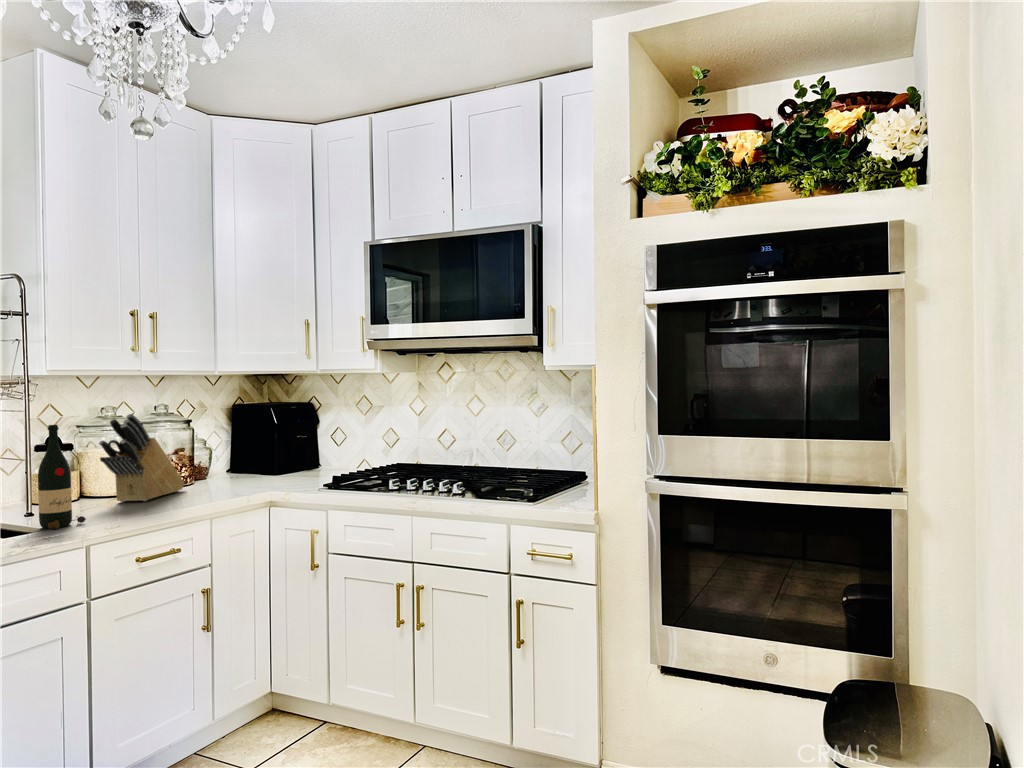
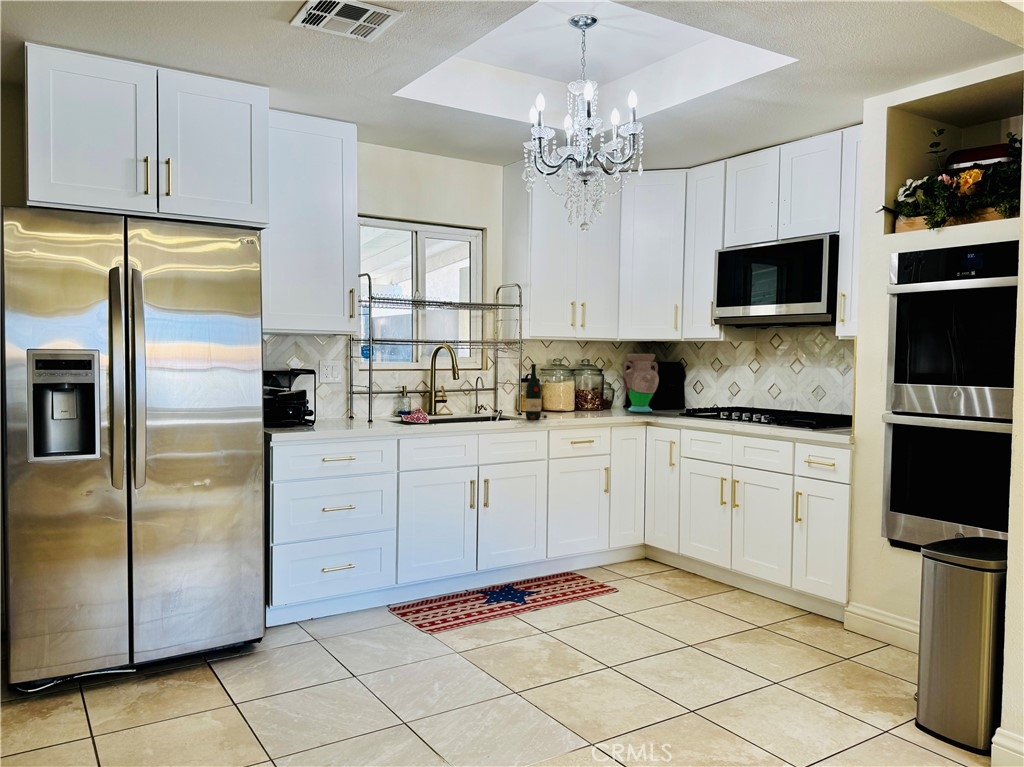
vase: none [225,395,282,485] -> present [623,354,659,412]
knife block: present [99,414,184,502] -> none [553,361,598,414]

